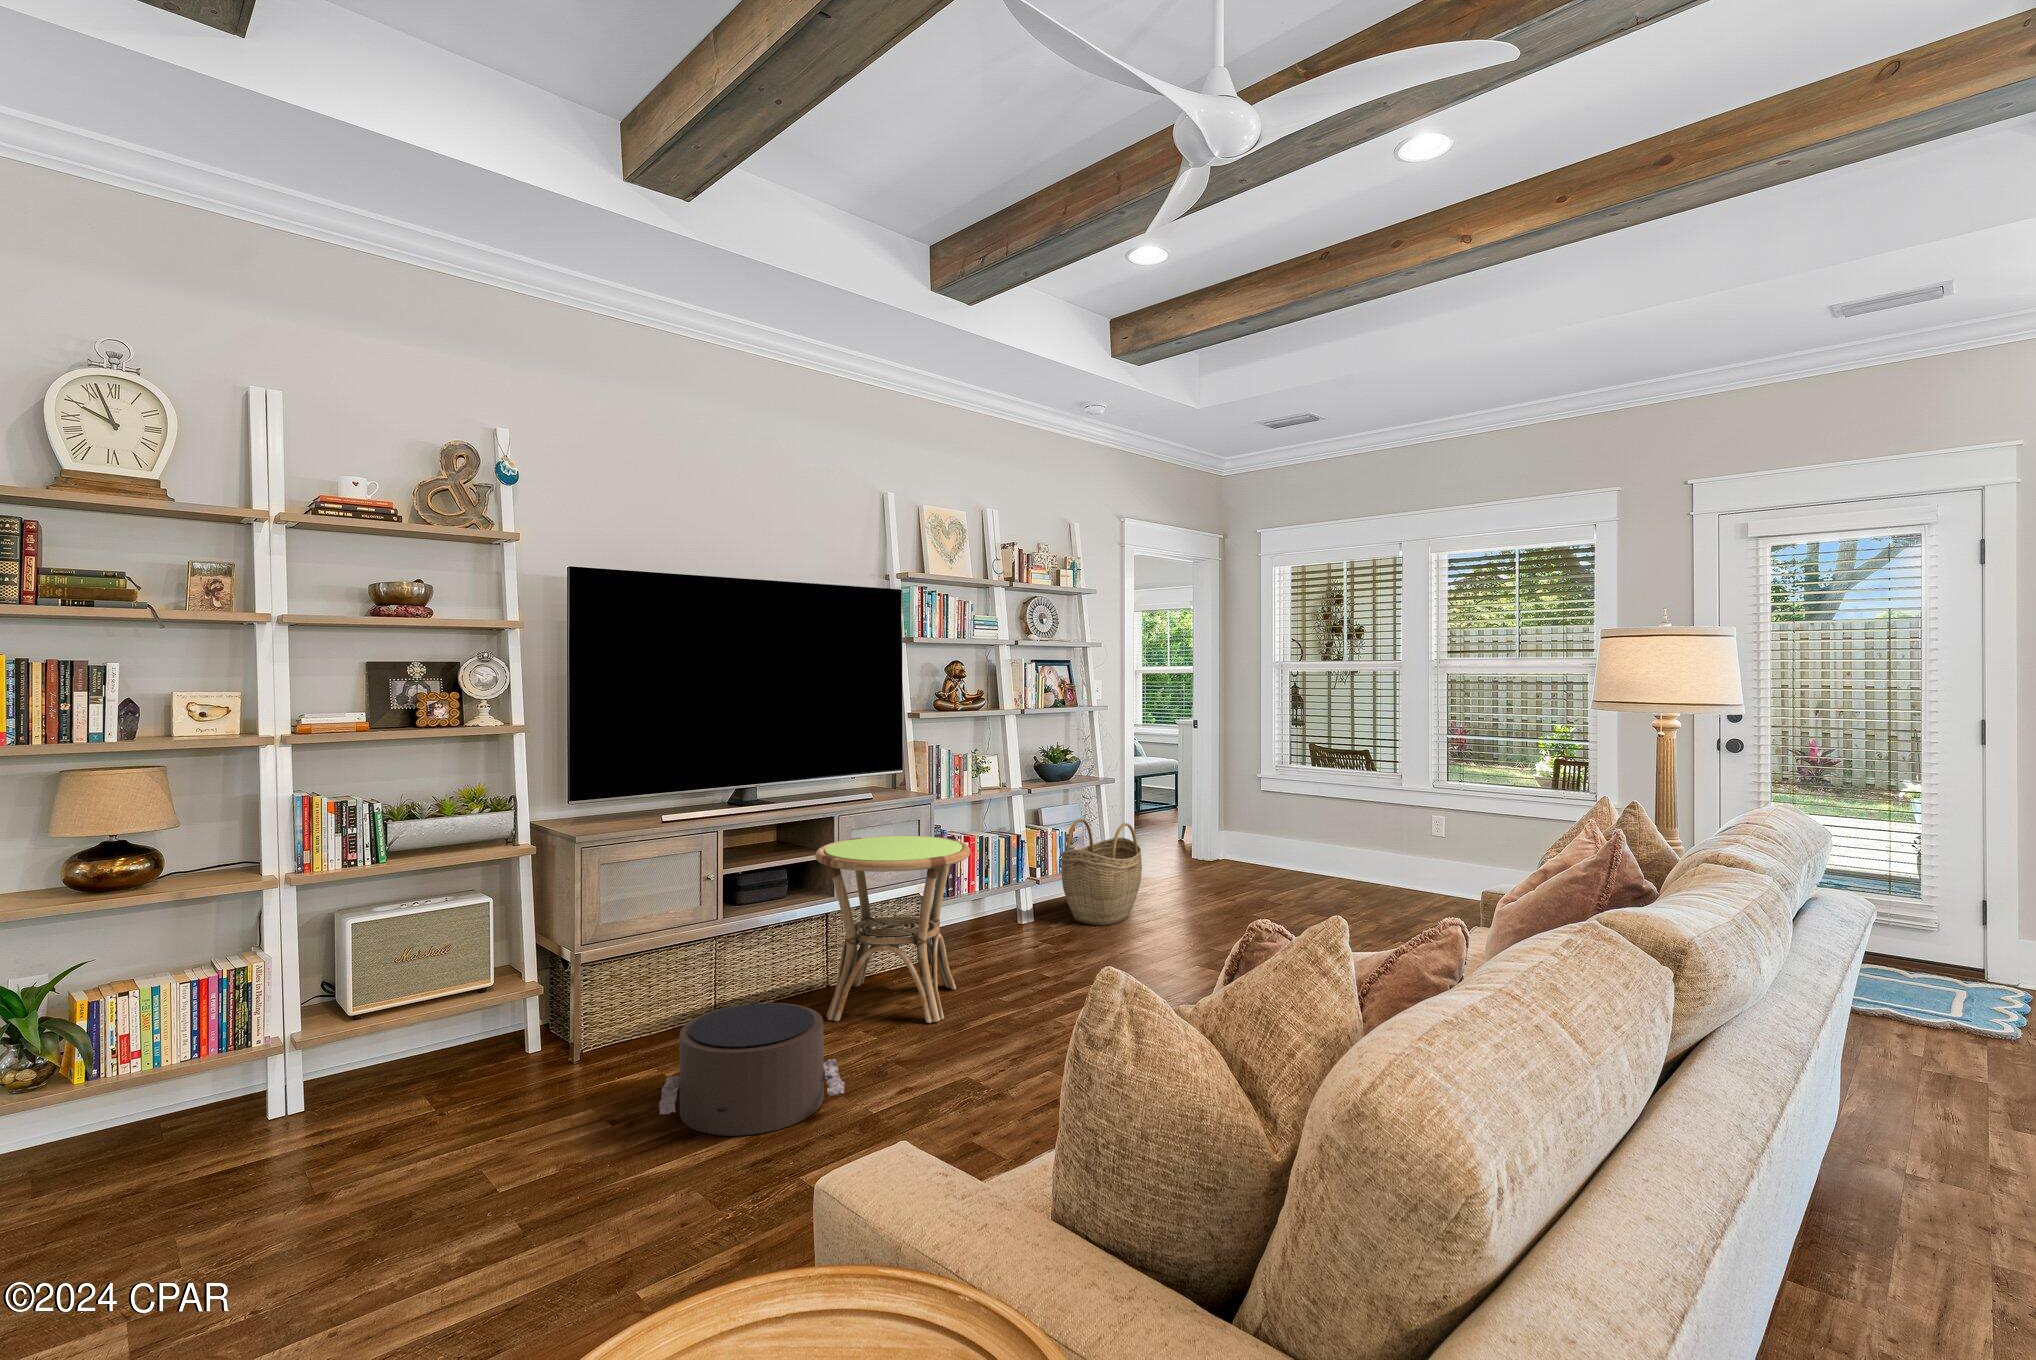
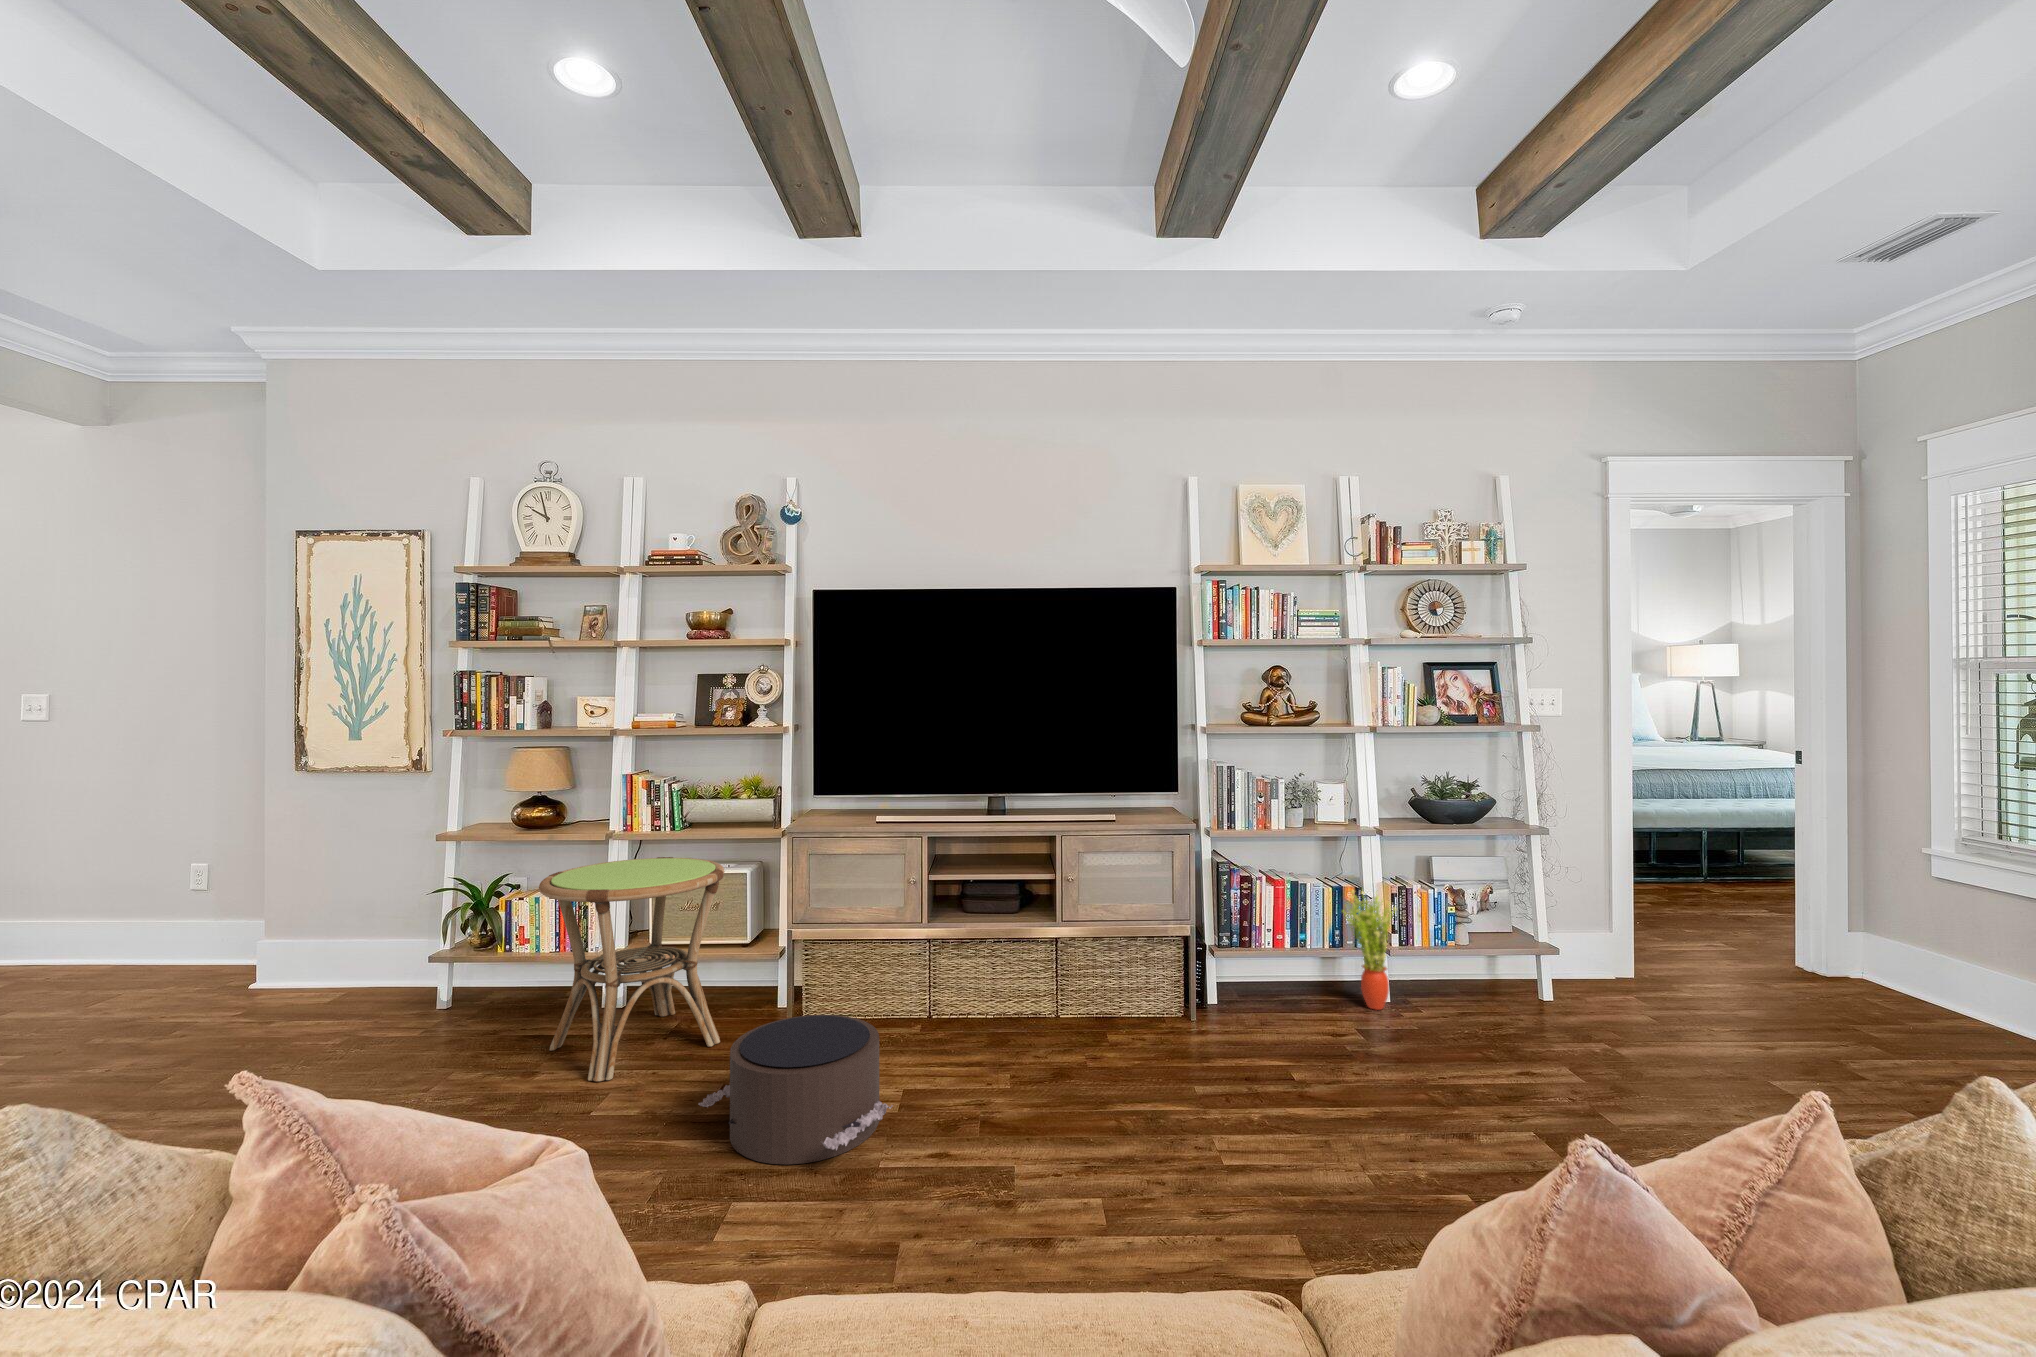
woven basket: present [1061,819,1142,925] -> none [1432,876,1572,1034]
side table: present [815,836,970,1023] -> present [539,857,725,1081]
potted plant: none [1009,837,1046,928] -> present [1343,891,1397,1010]

